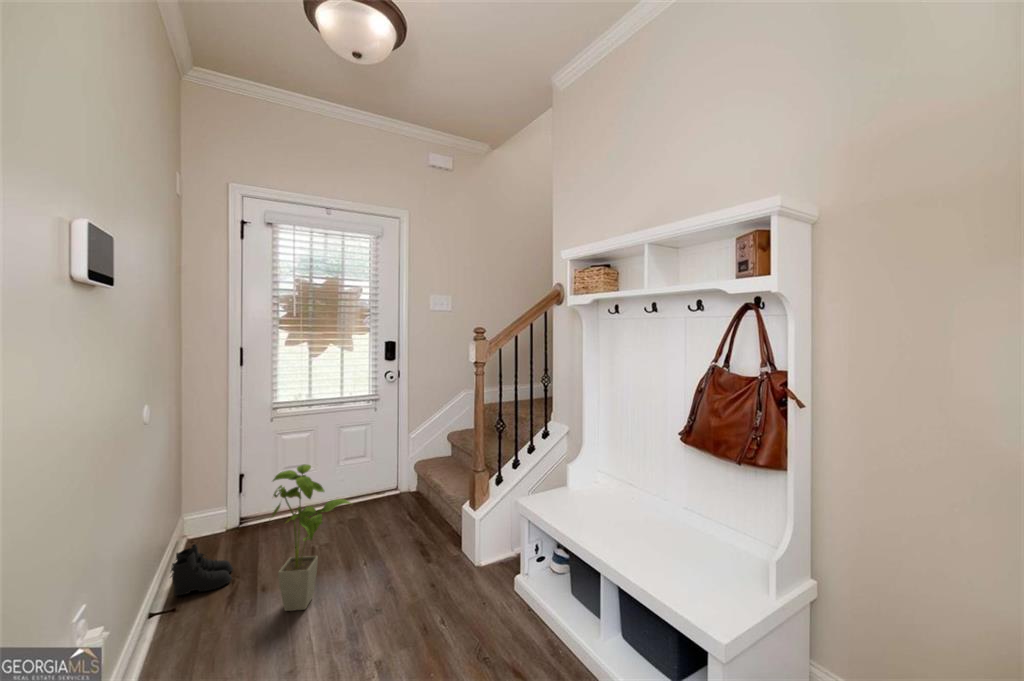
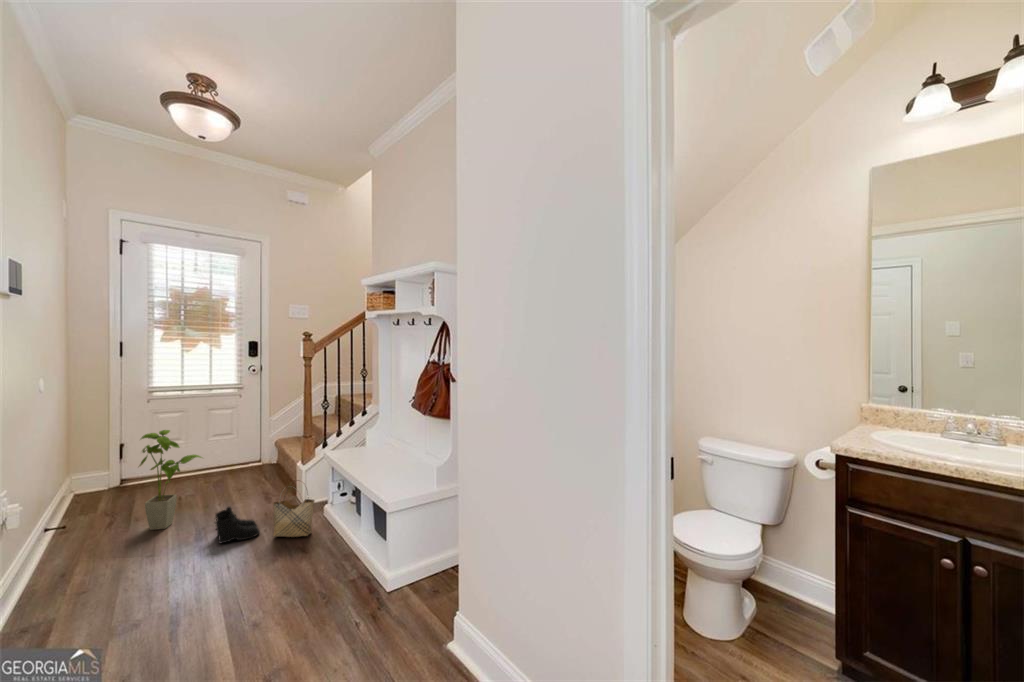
boots: present [170,544,233,596] -> present [215,507,260,543]
woven basket: none [460,544,520,638] -> present [273,486,314,537]

